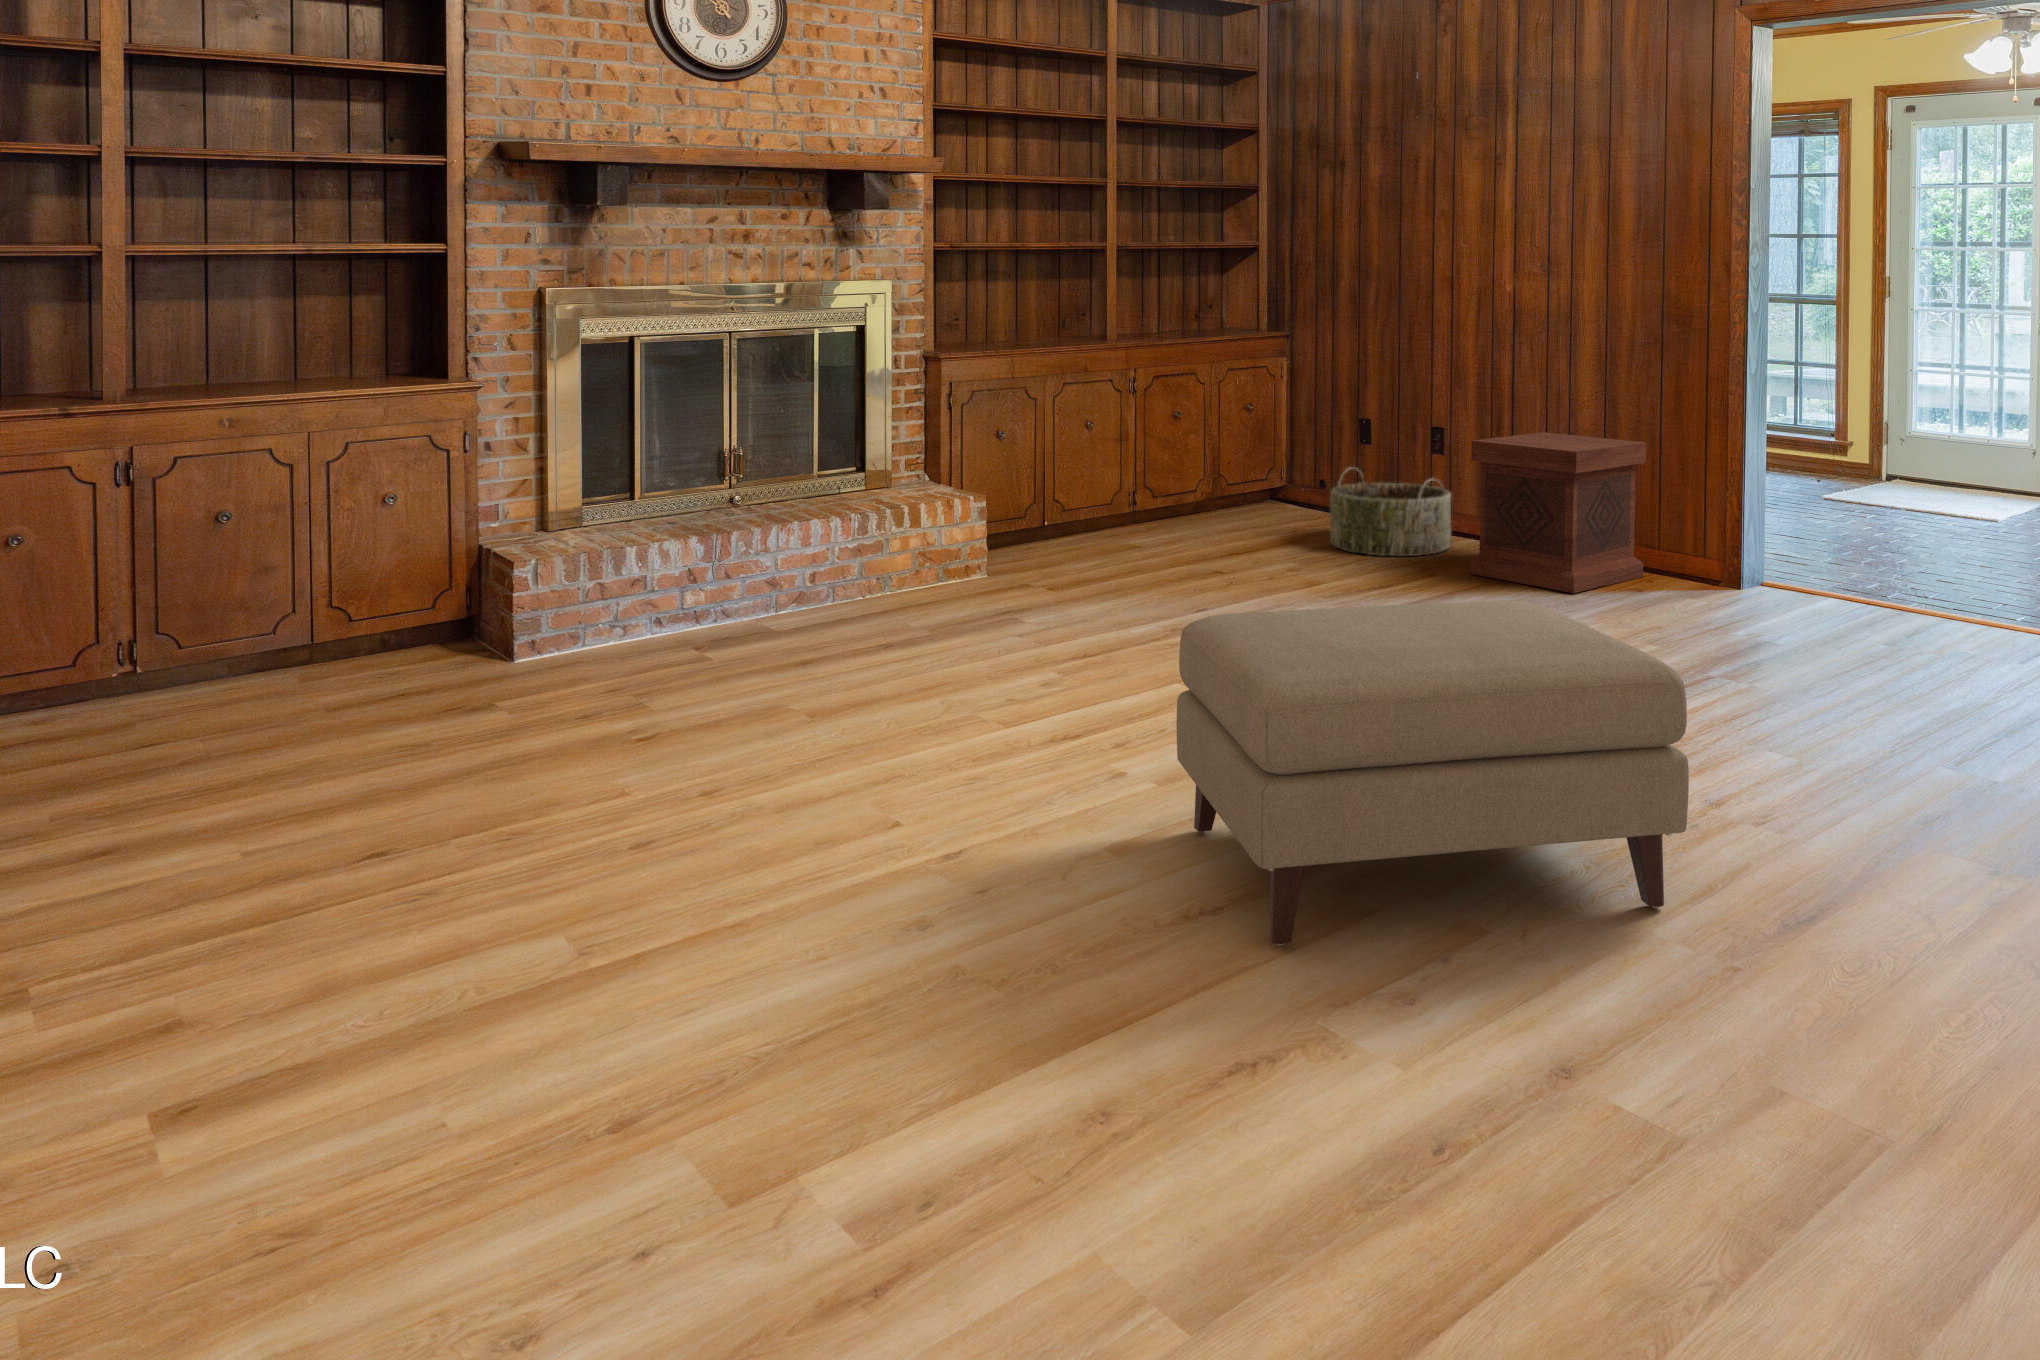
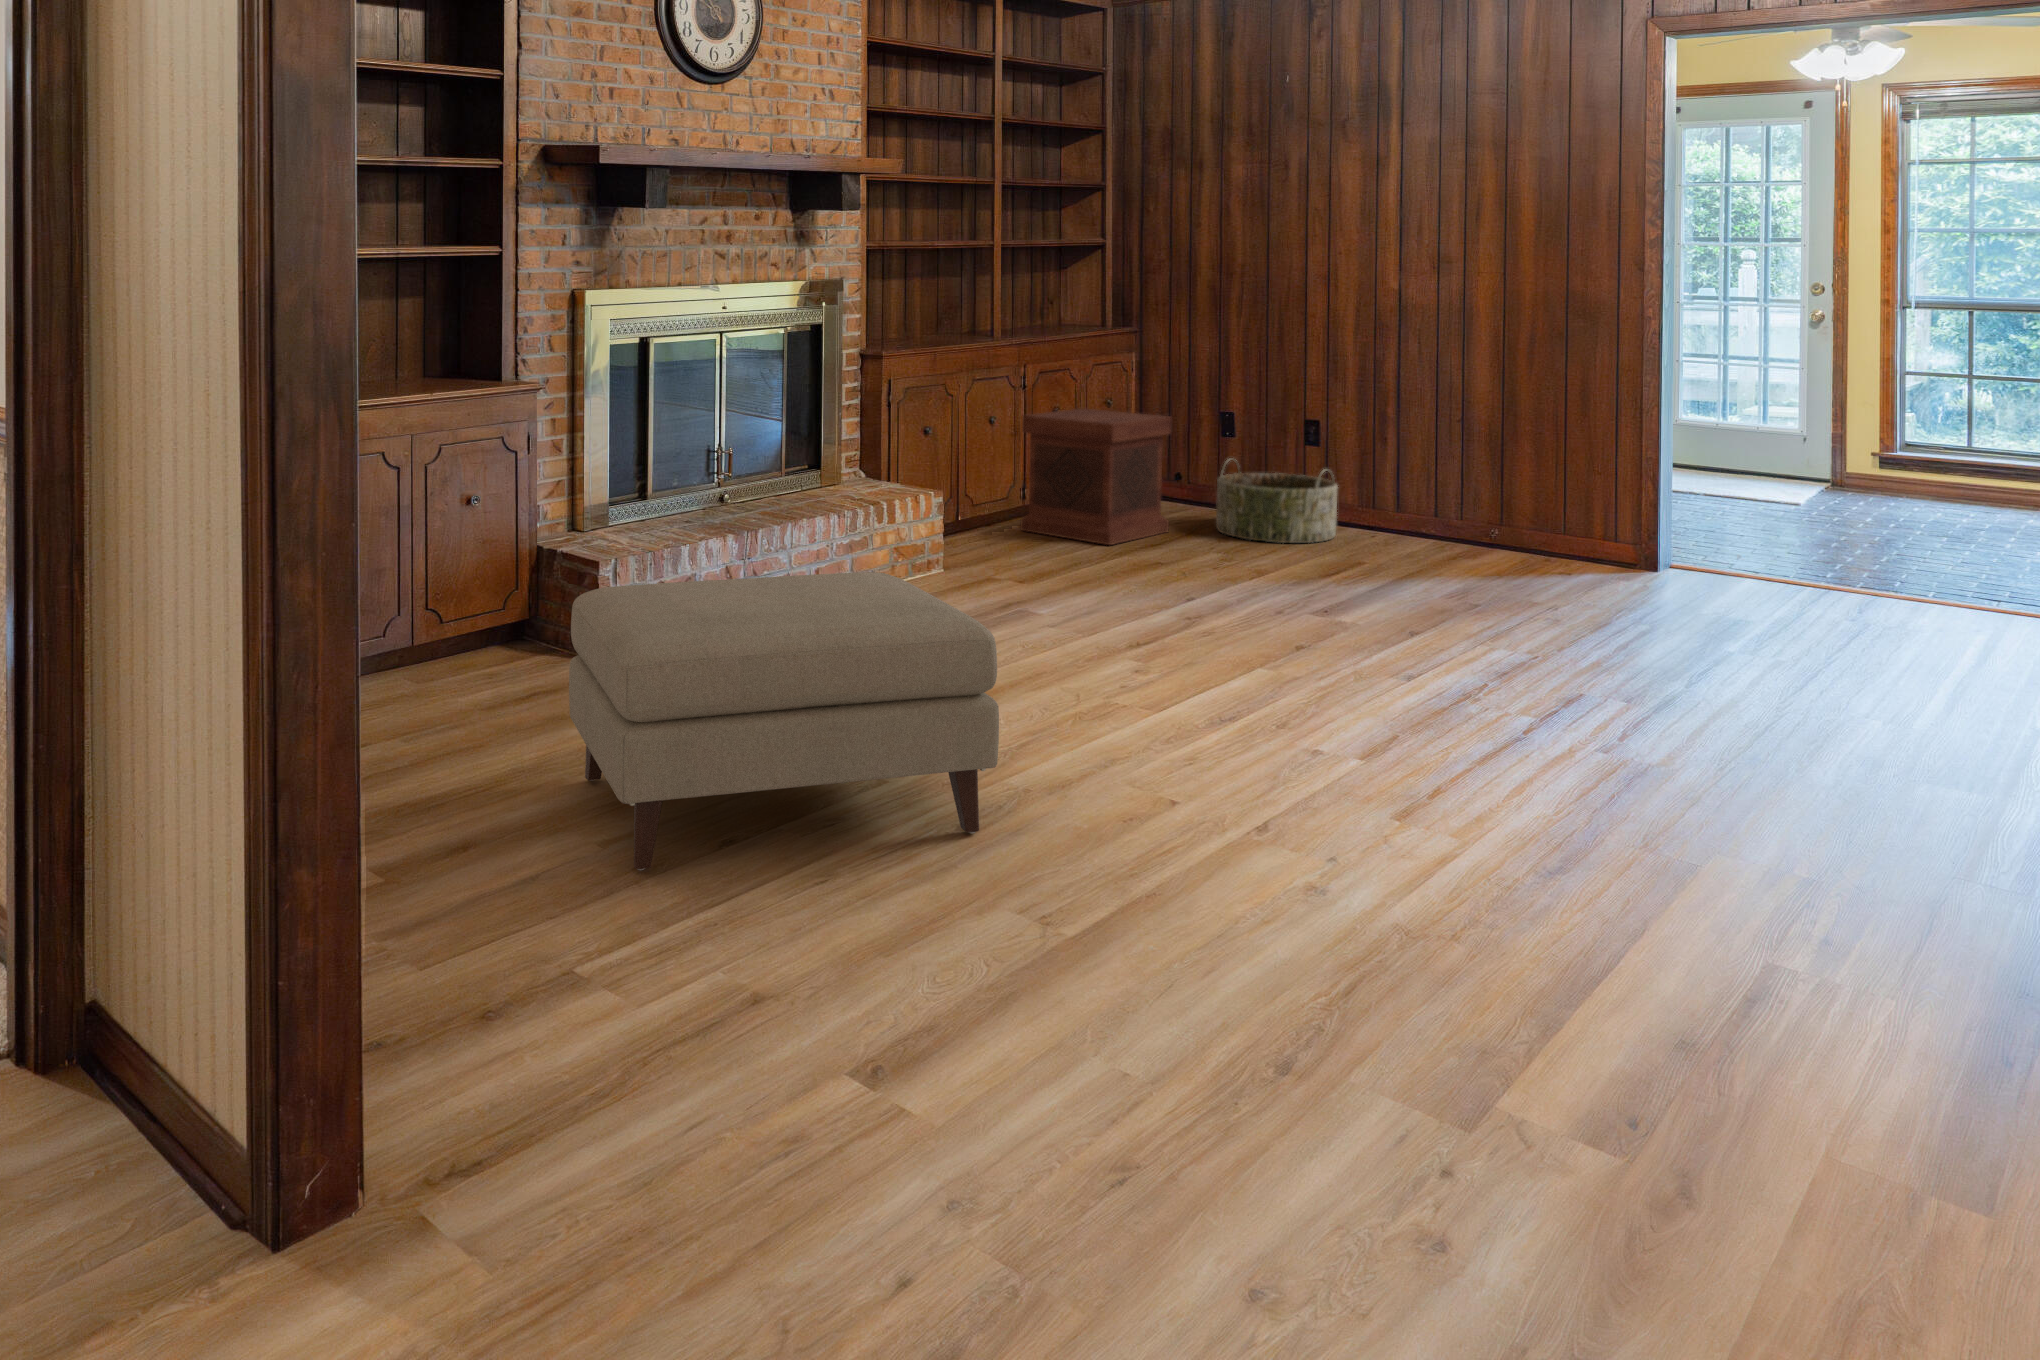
side table: present [1470,432,1646,593] -> present [1020,408,1172,545]
ottoman: present [1177,600,1689,946] -> present [569,572,999,870]

